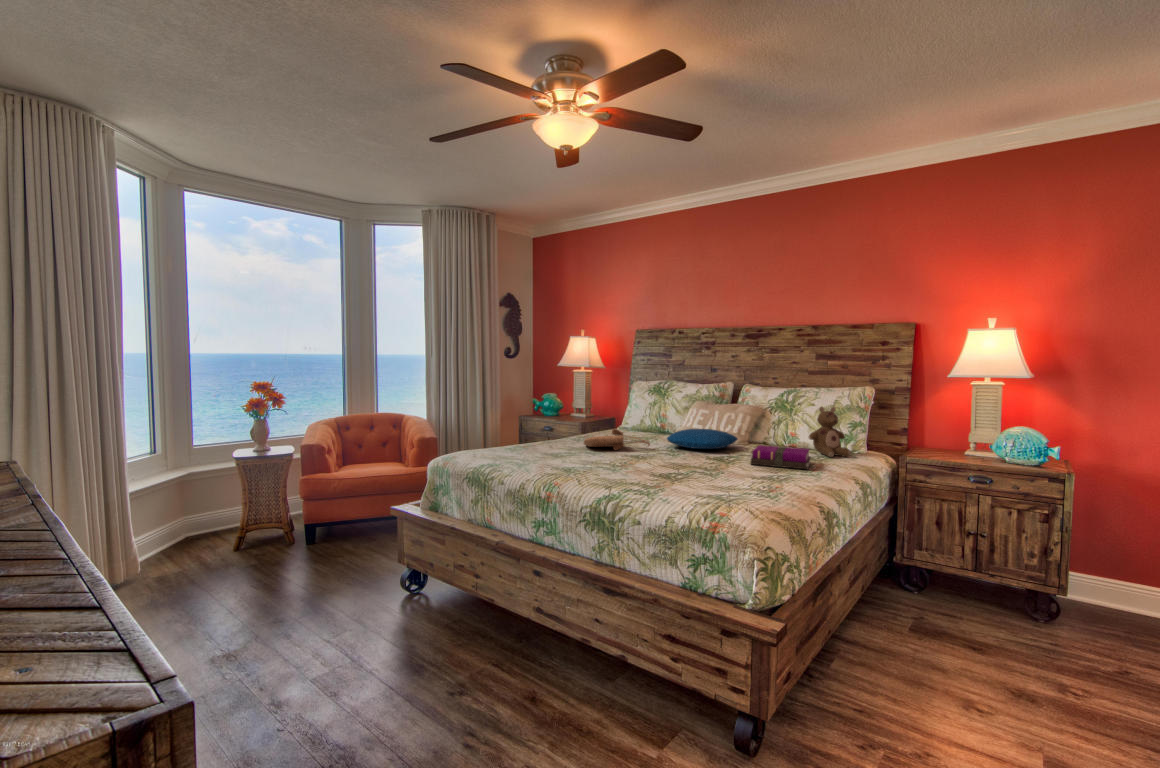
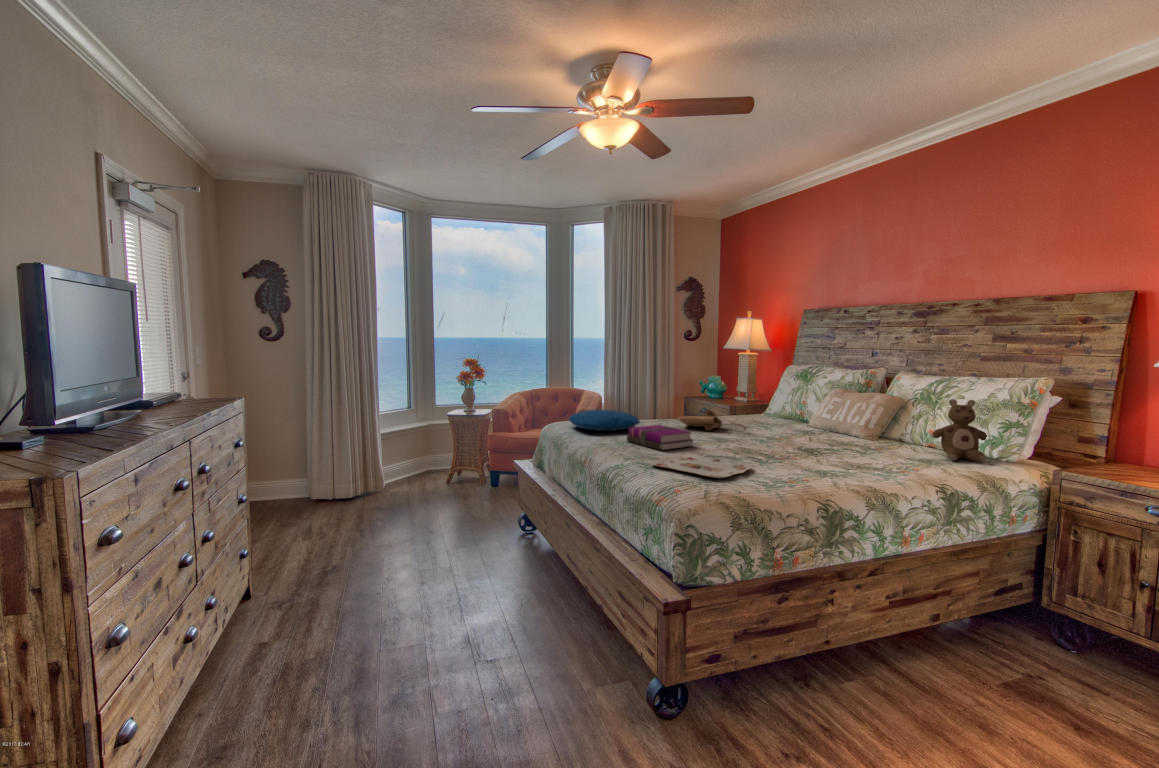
pillow: present [667,429,738,449] -> present [569,409,640,431]
notebook: present [750,445,811,470] -> present [626,425,693,450]
serving tray: none [645,476,740,496] -> present [651,454,752,478]

